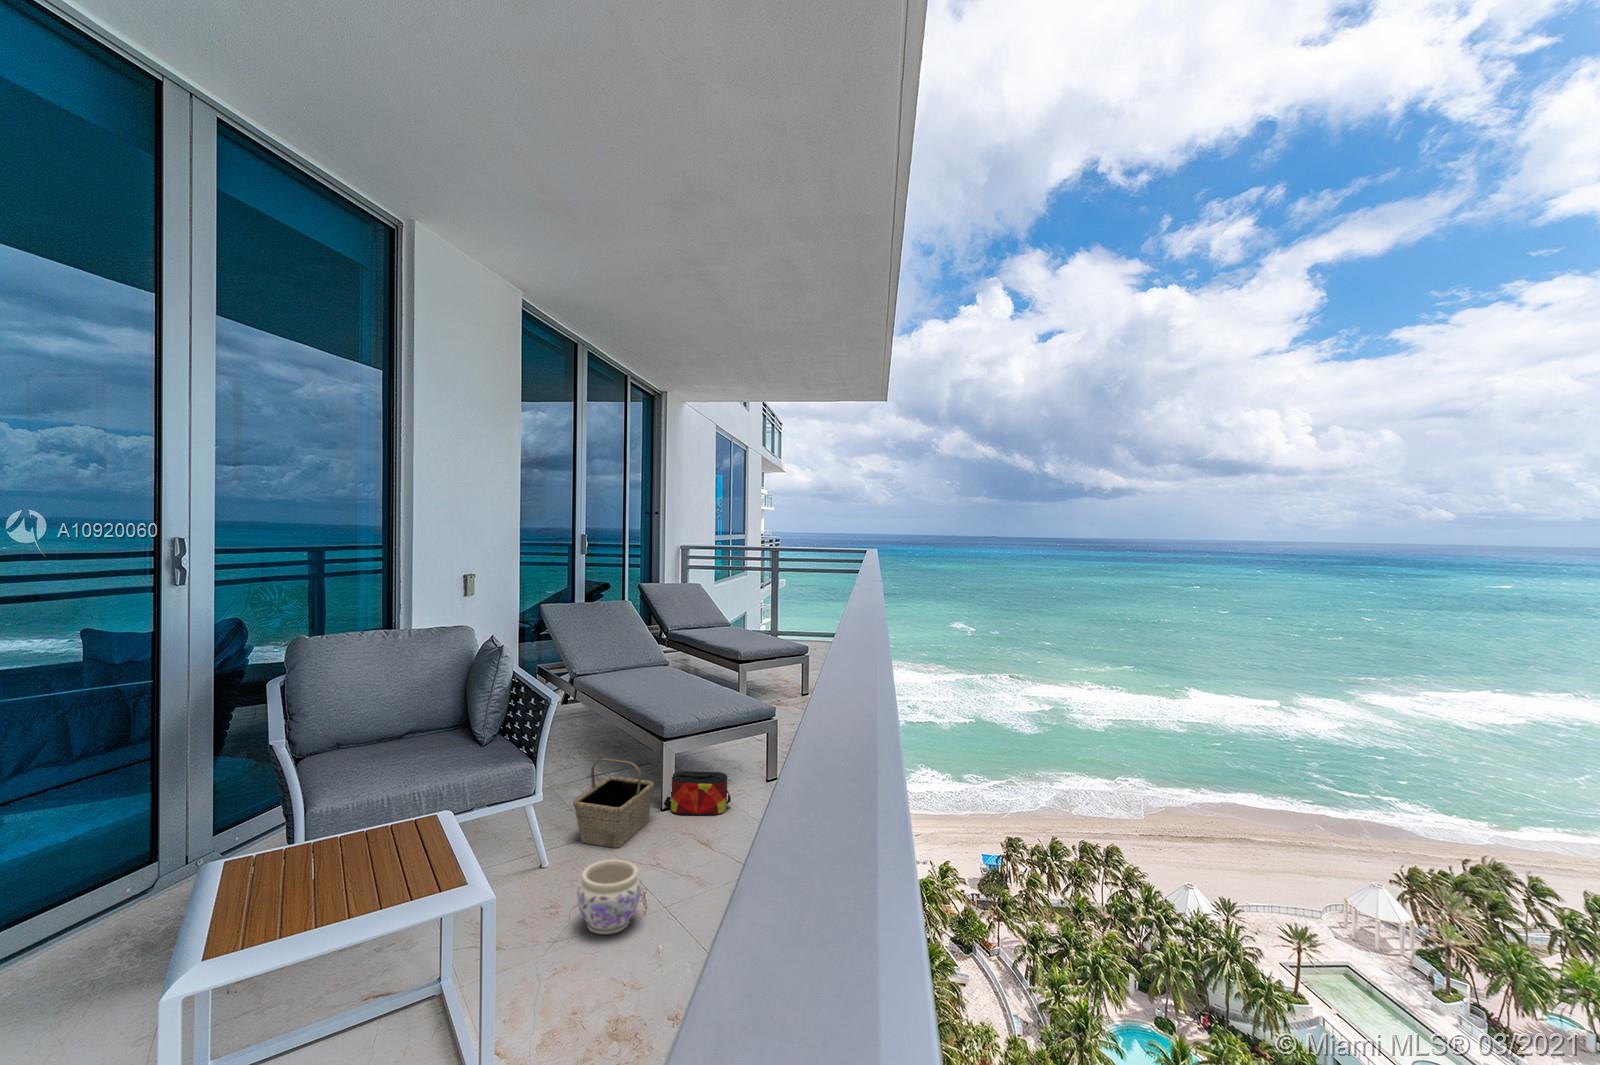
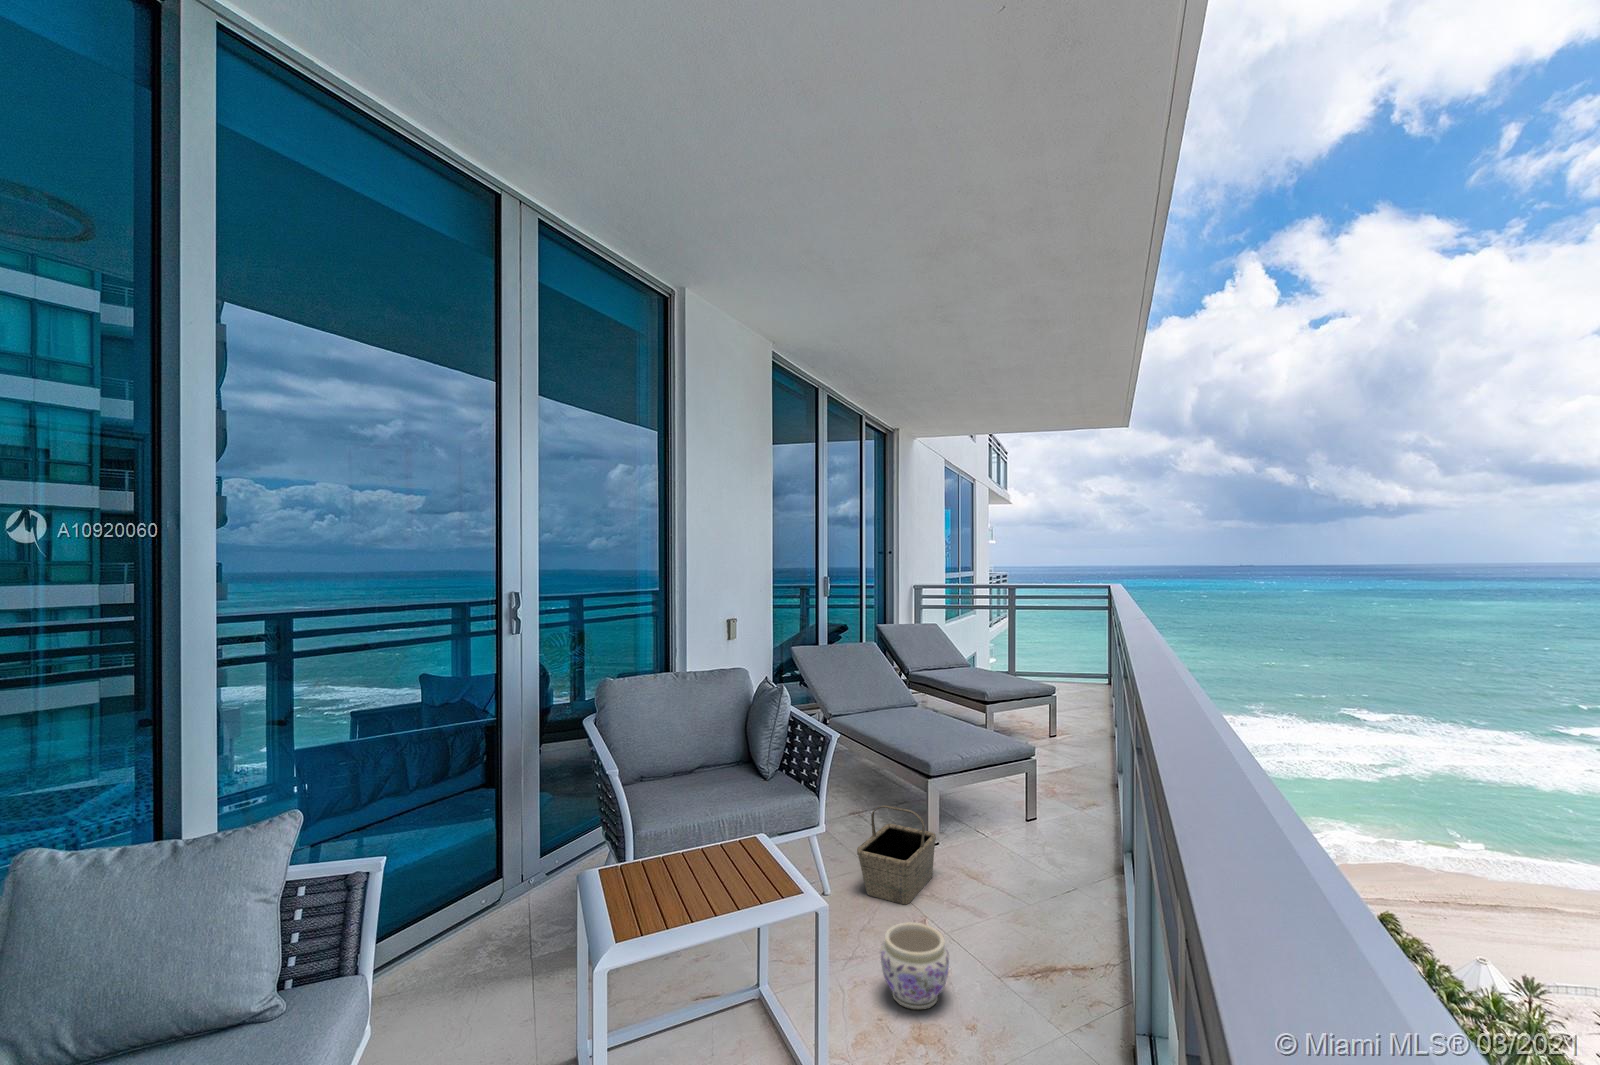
bag: present [664,771,731,816] -> none [945,823,1020,876]

